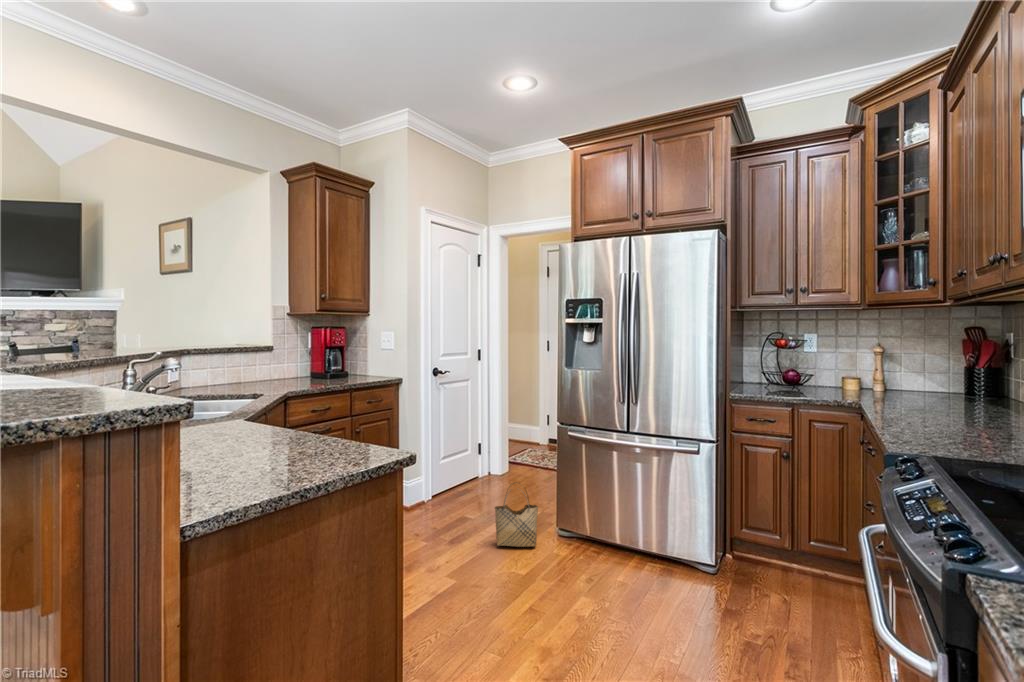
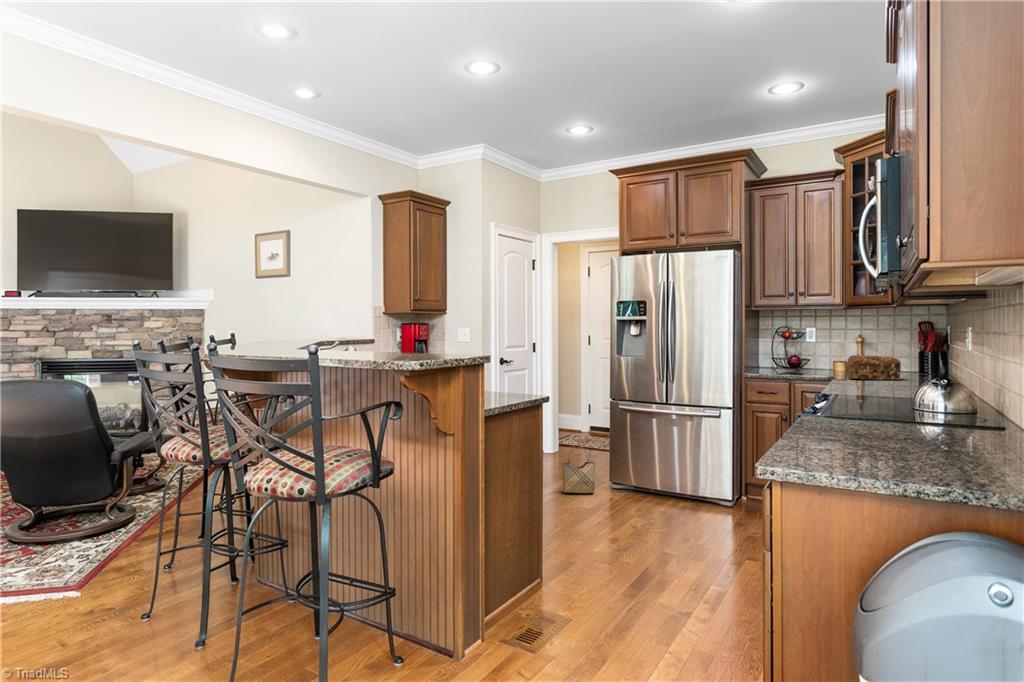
bread loaf: none [873,374,959,410] -> present [847,355,901,380]

